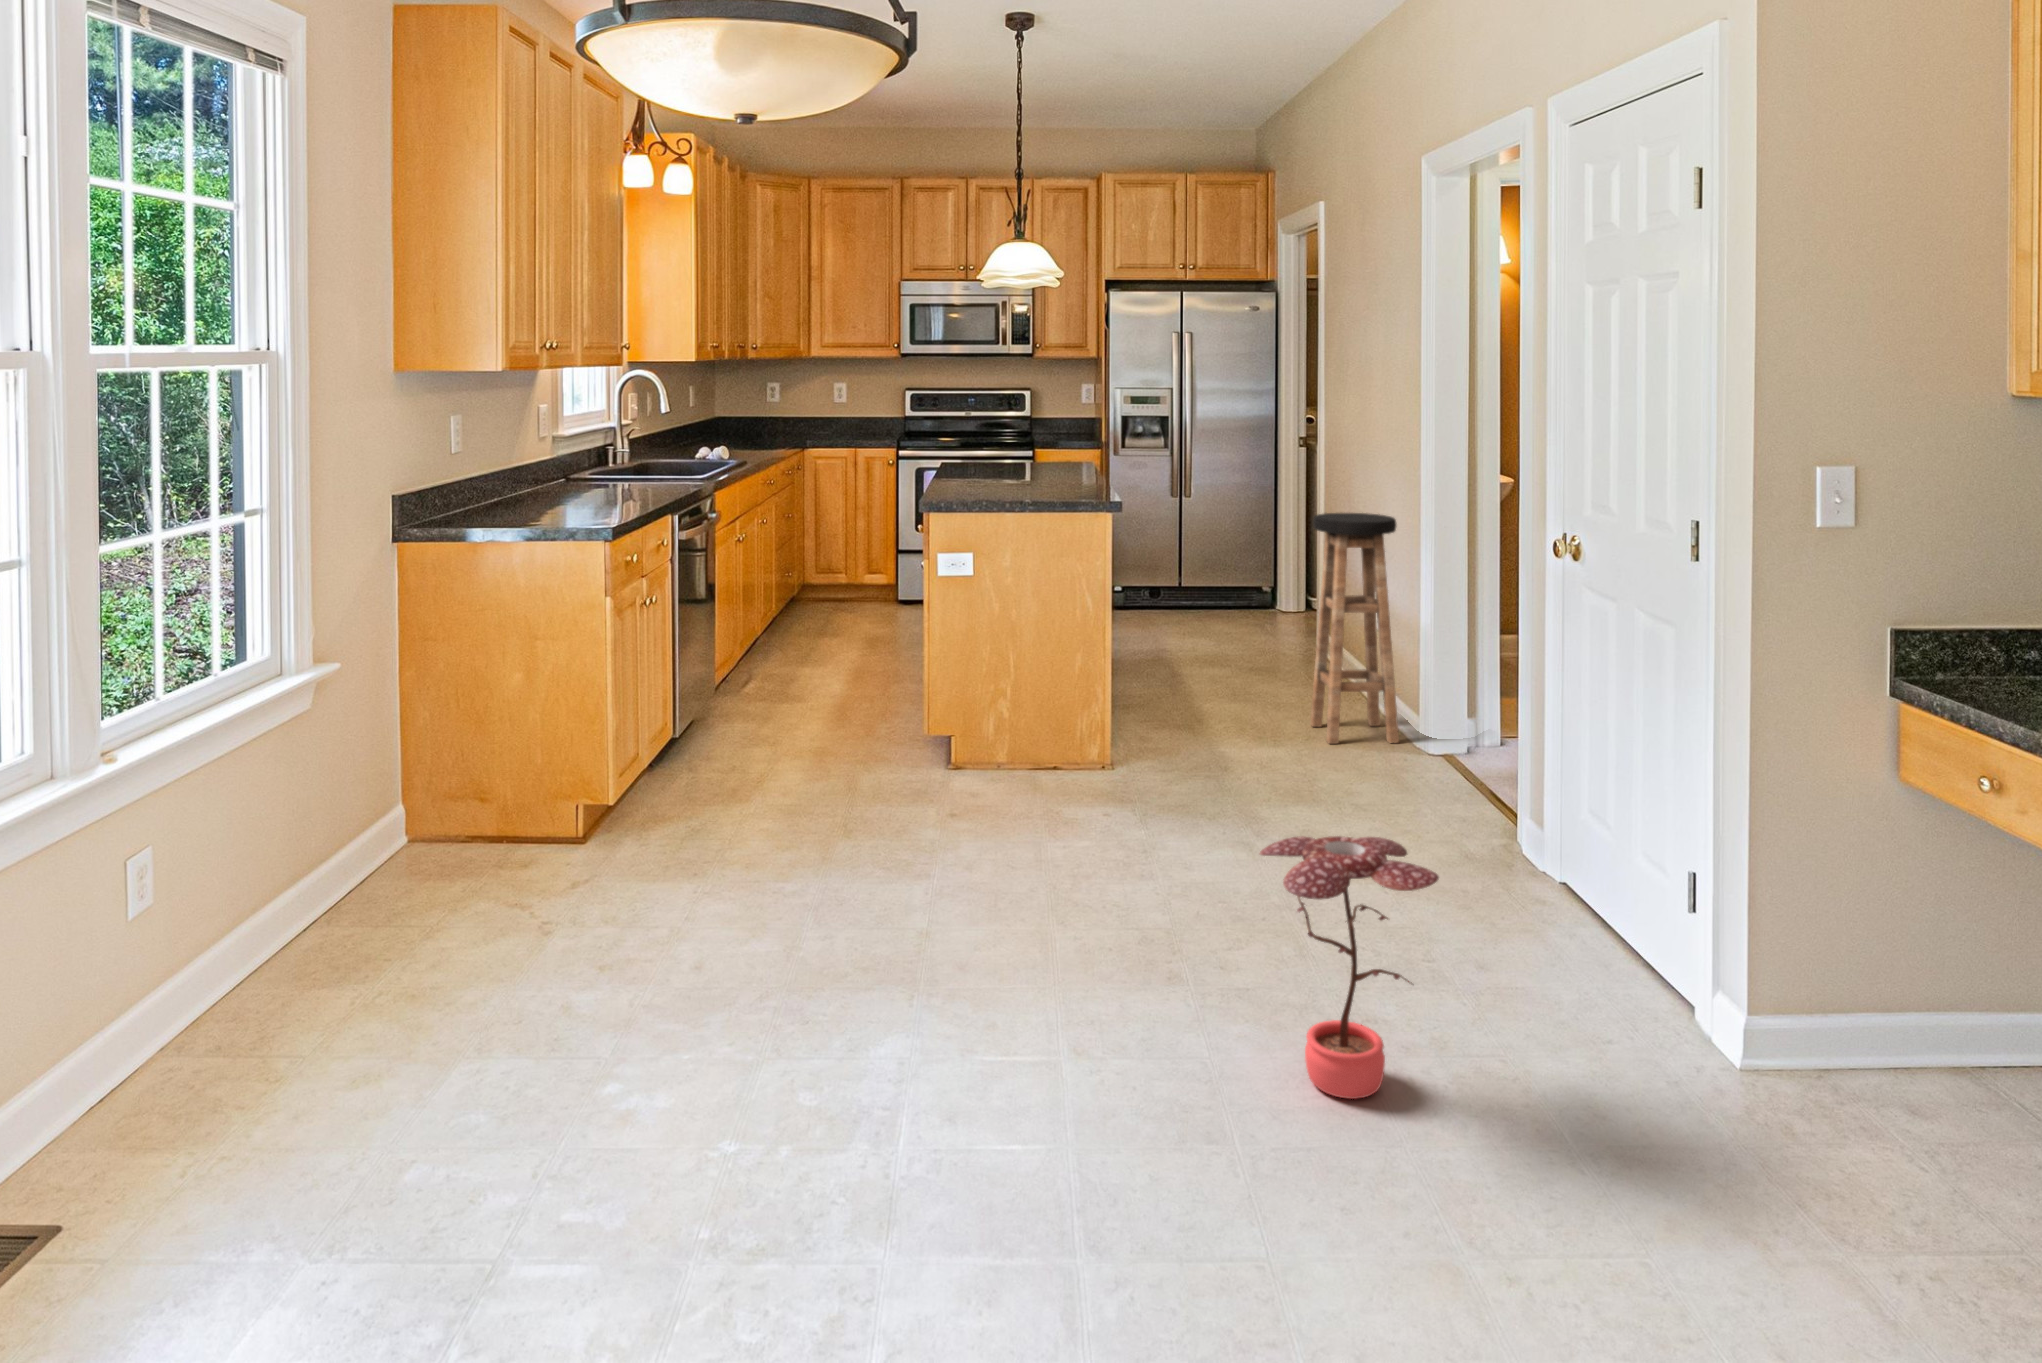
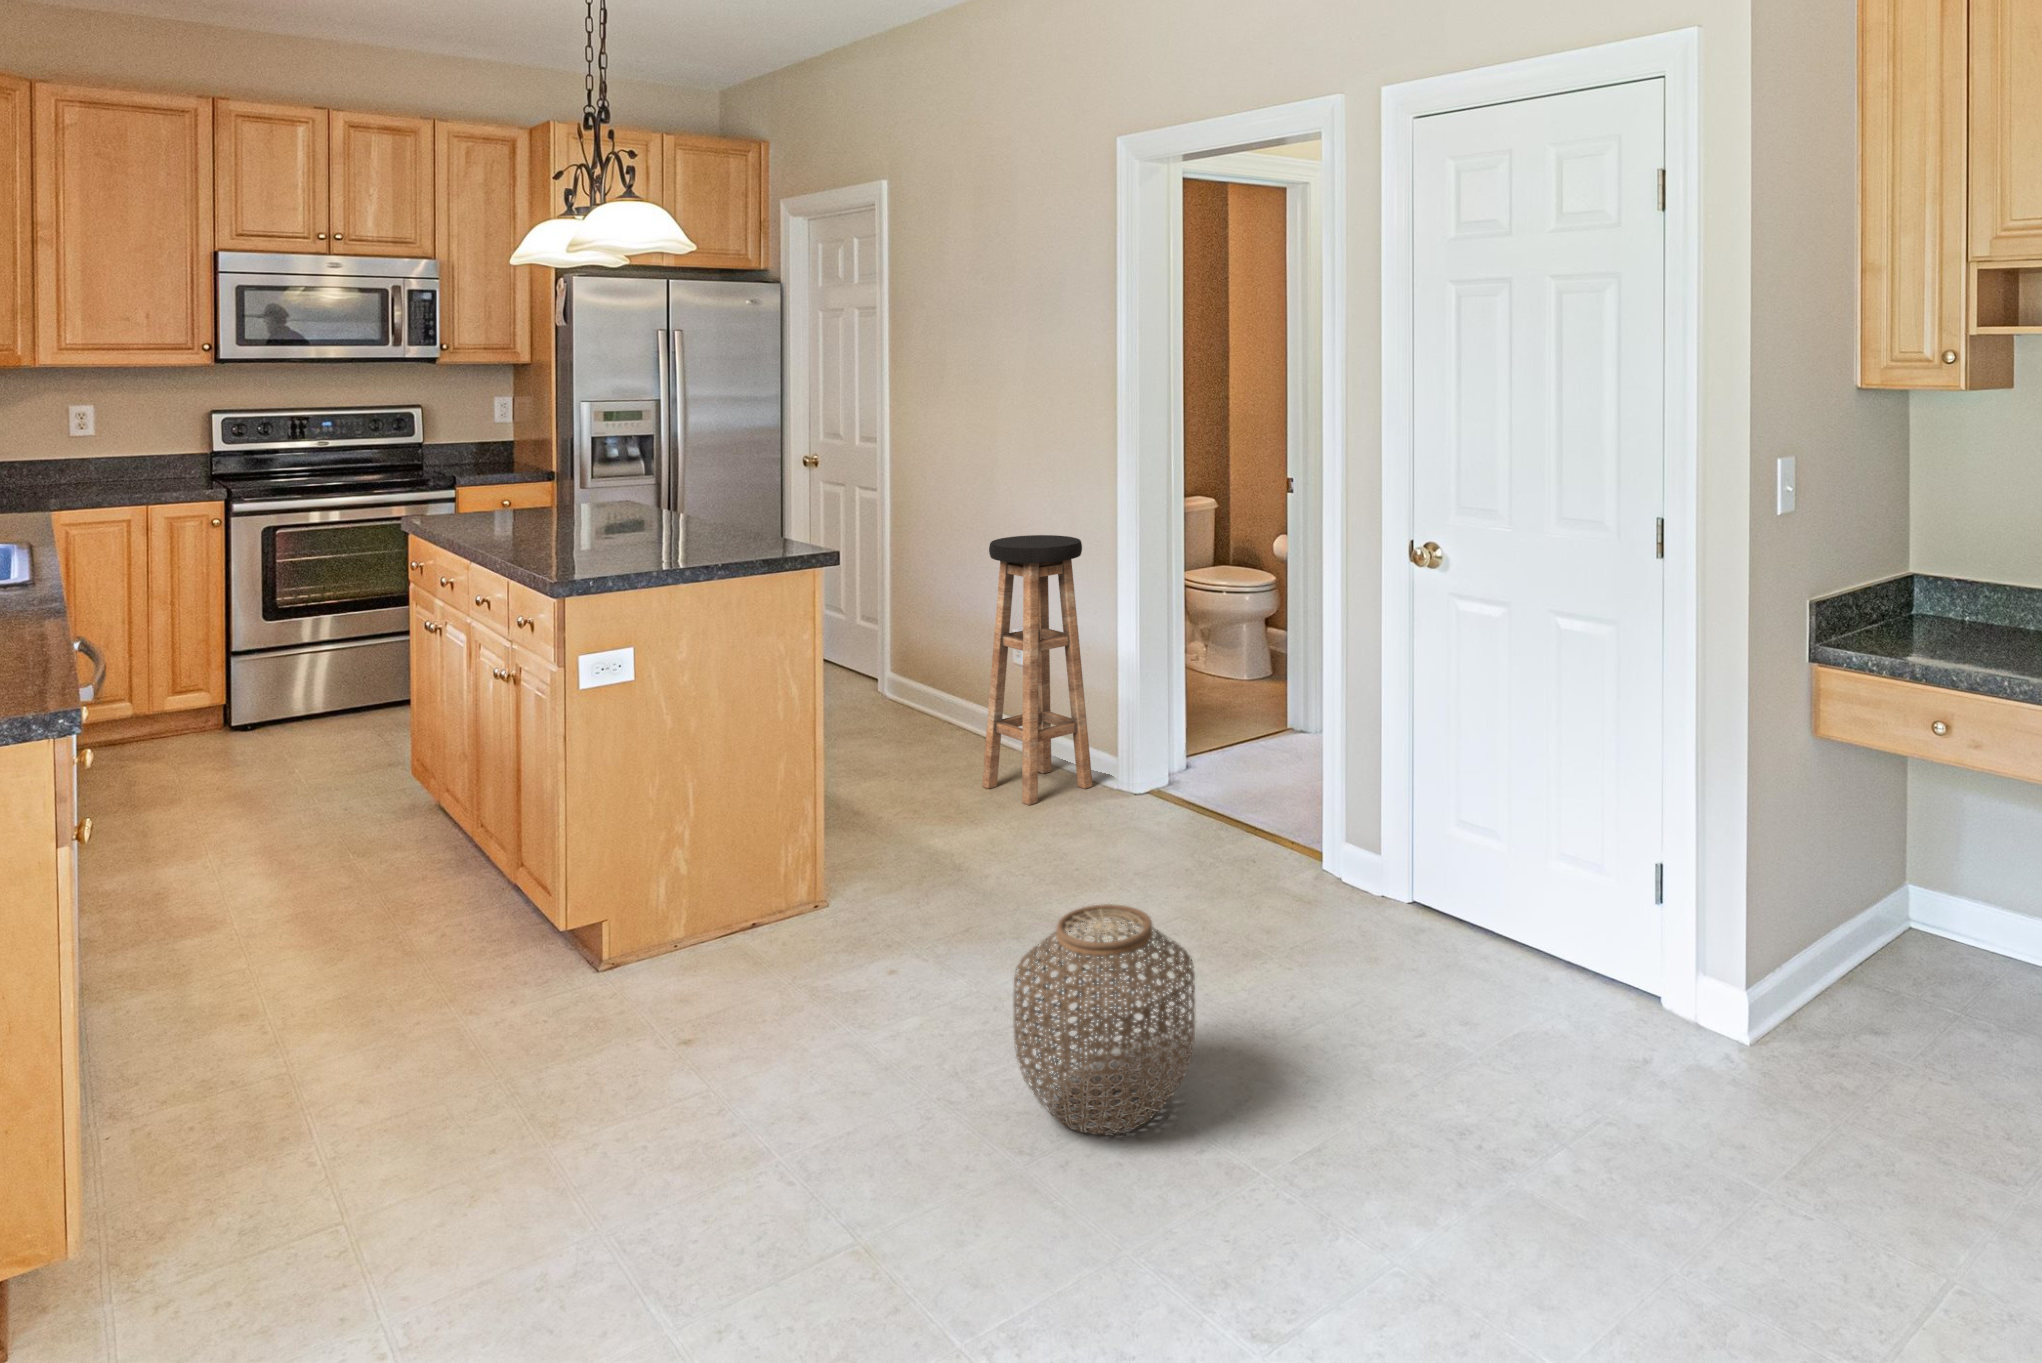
woven basket: none [1064,768,1201,935] -> present [1013,904,1195,1134]
potted plant: present [1260,836,1439,1099] -> none [1443,919,1660,1246]

